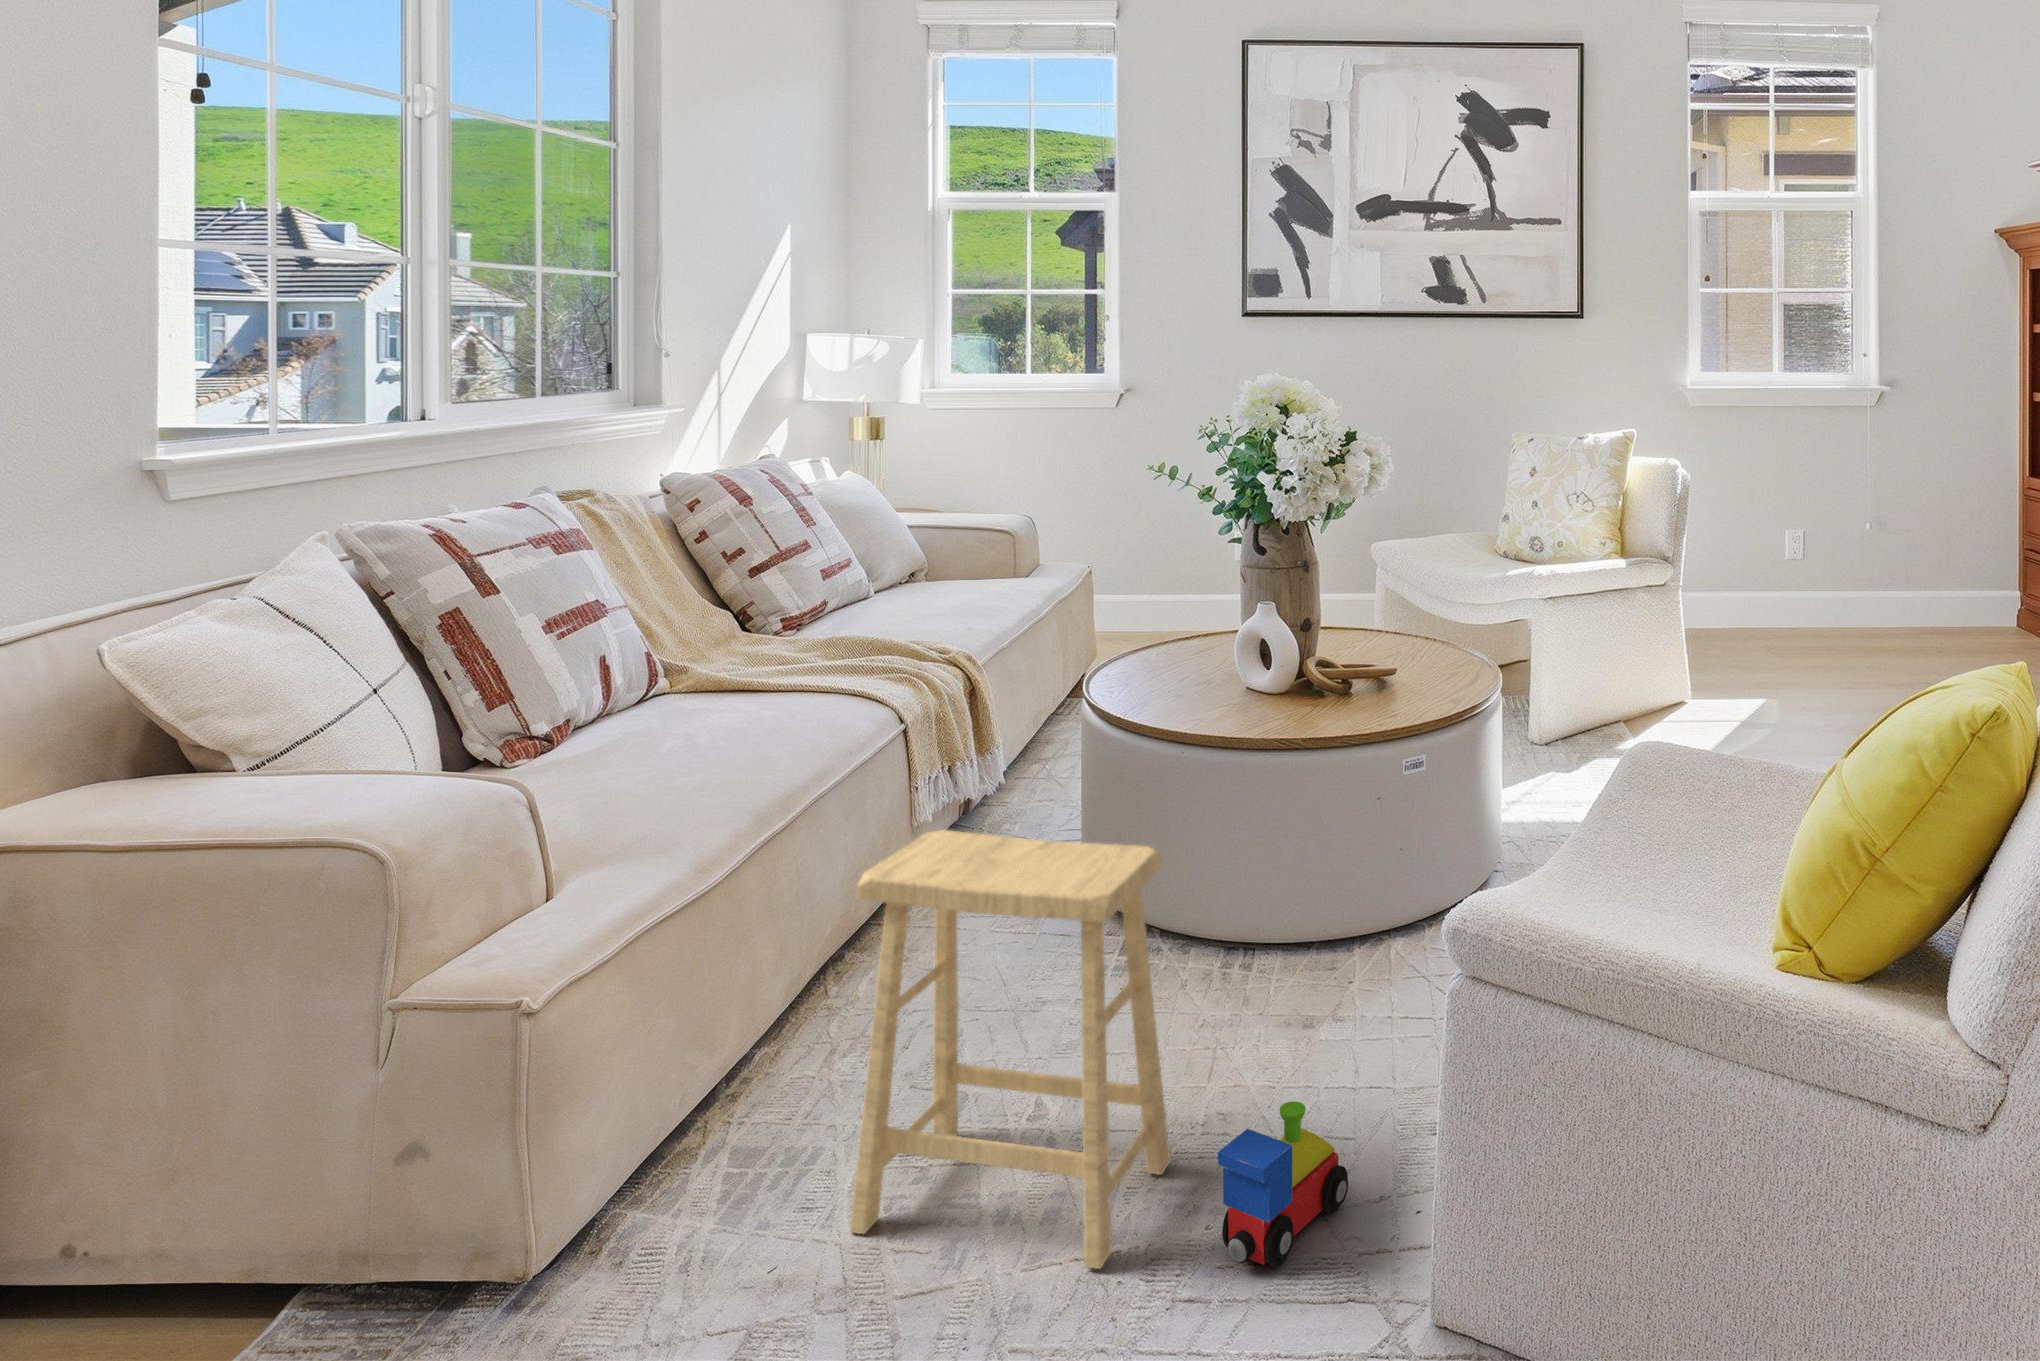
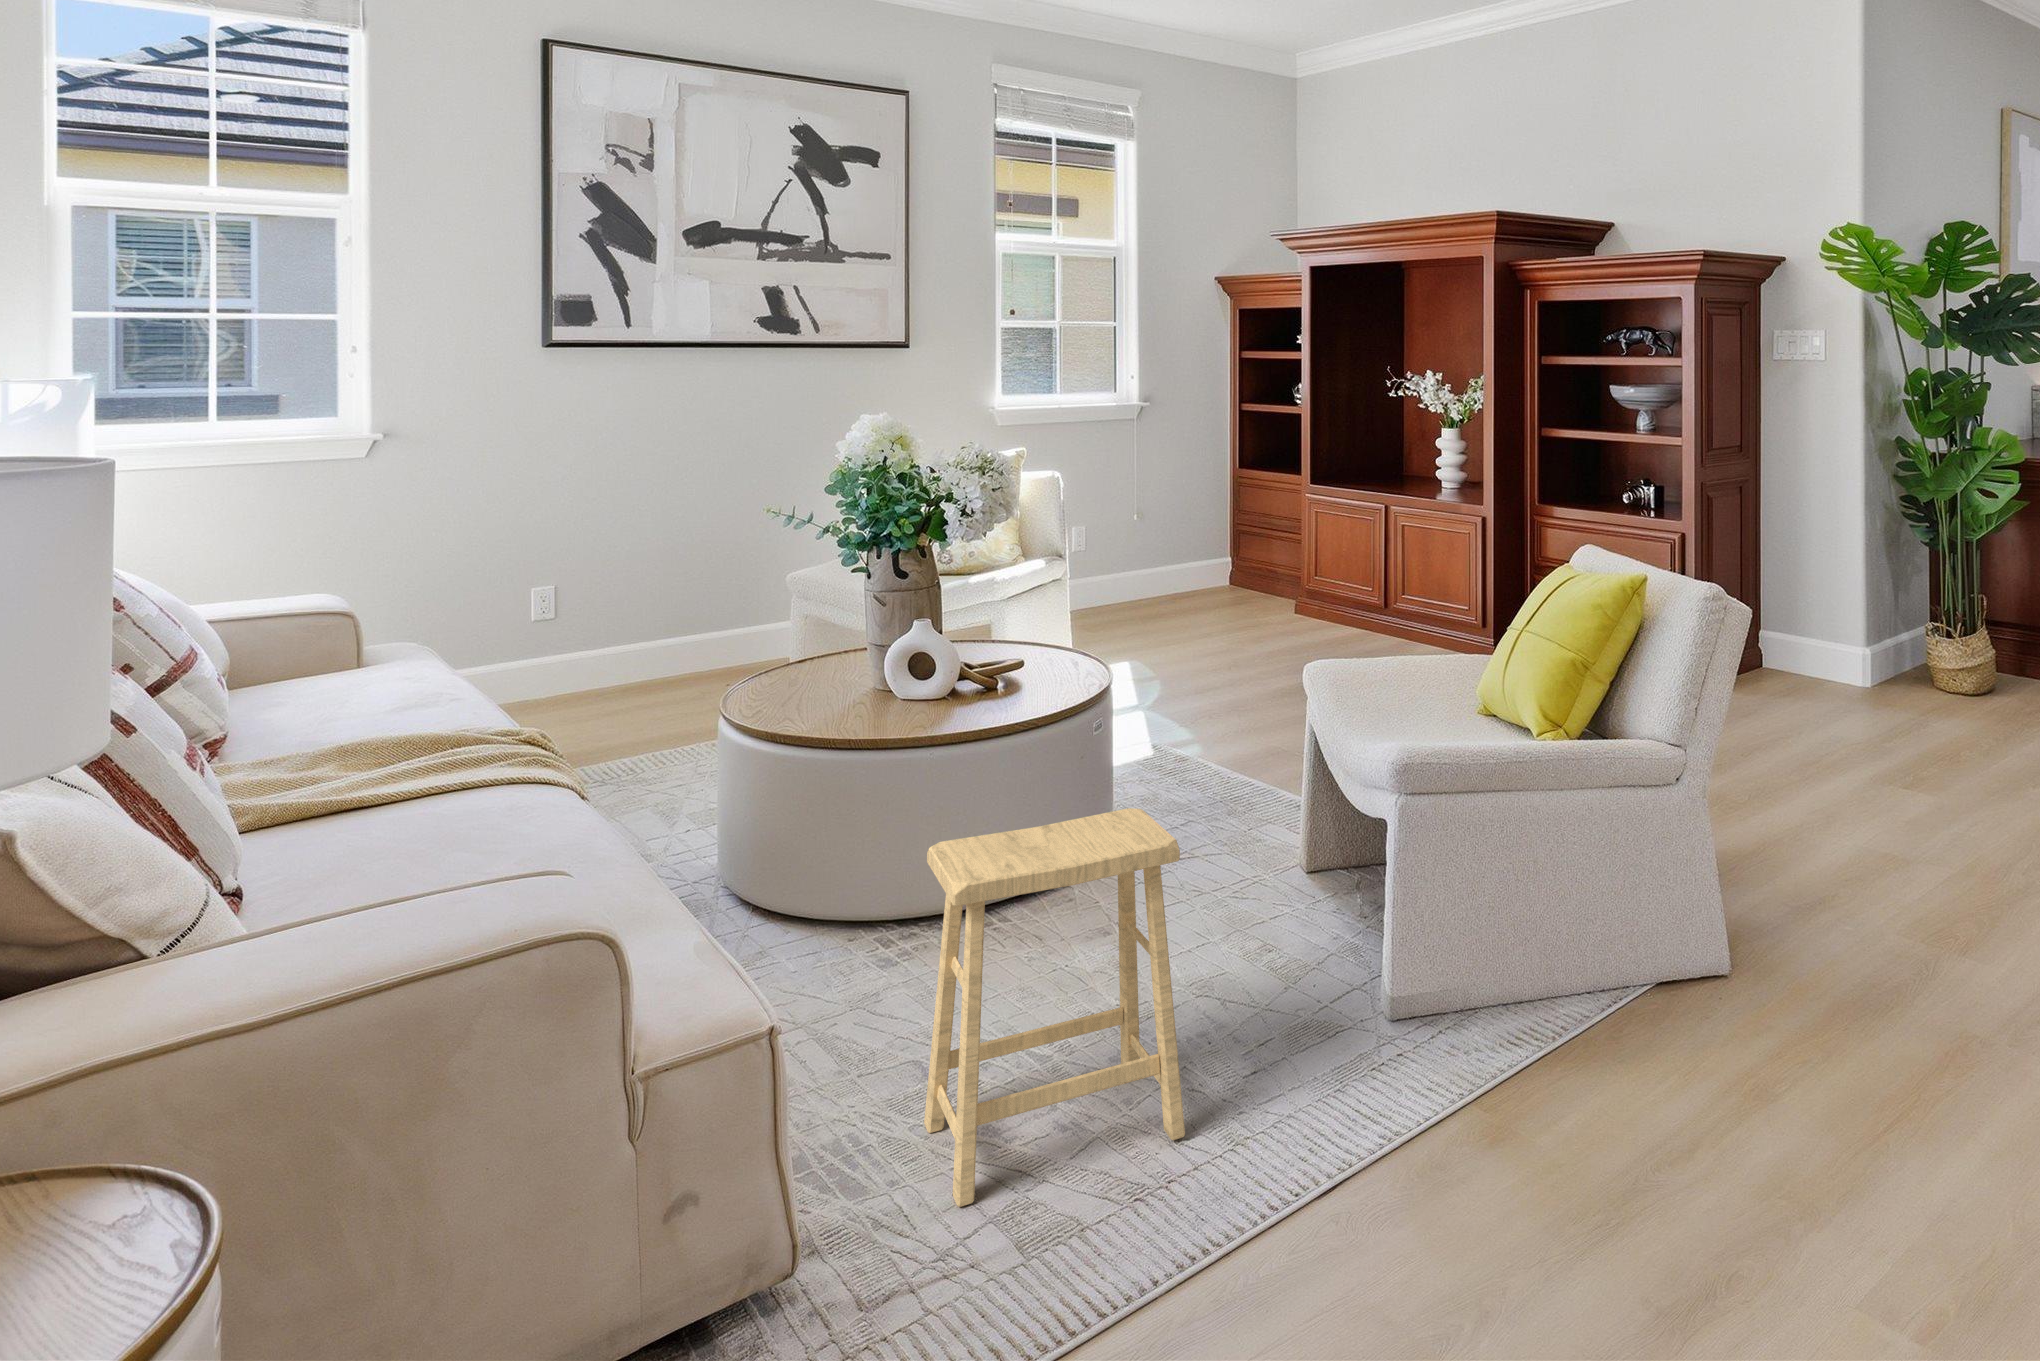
toy train: present [1218,1102,1348,1267] -> none [1234,969,1295,1091]

